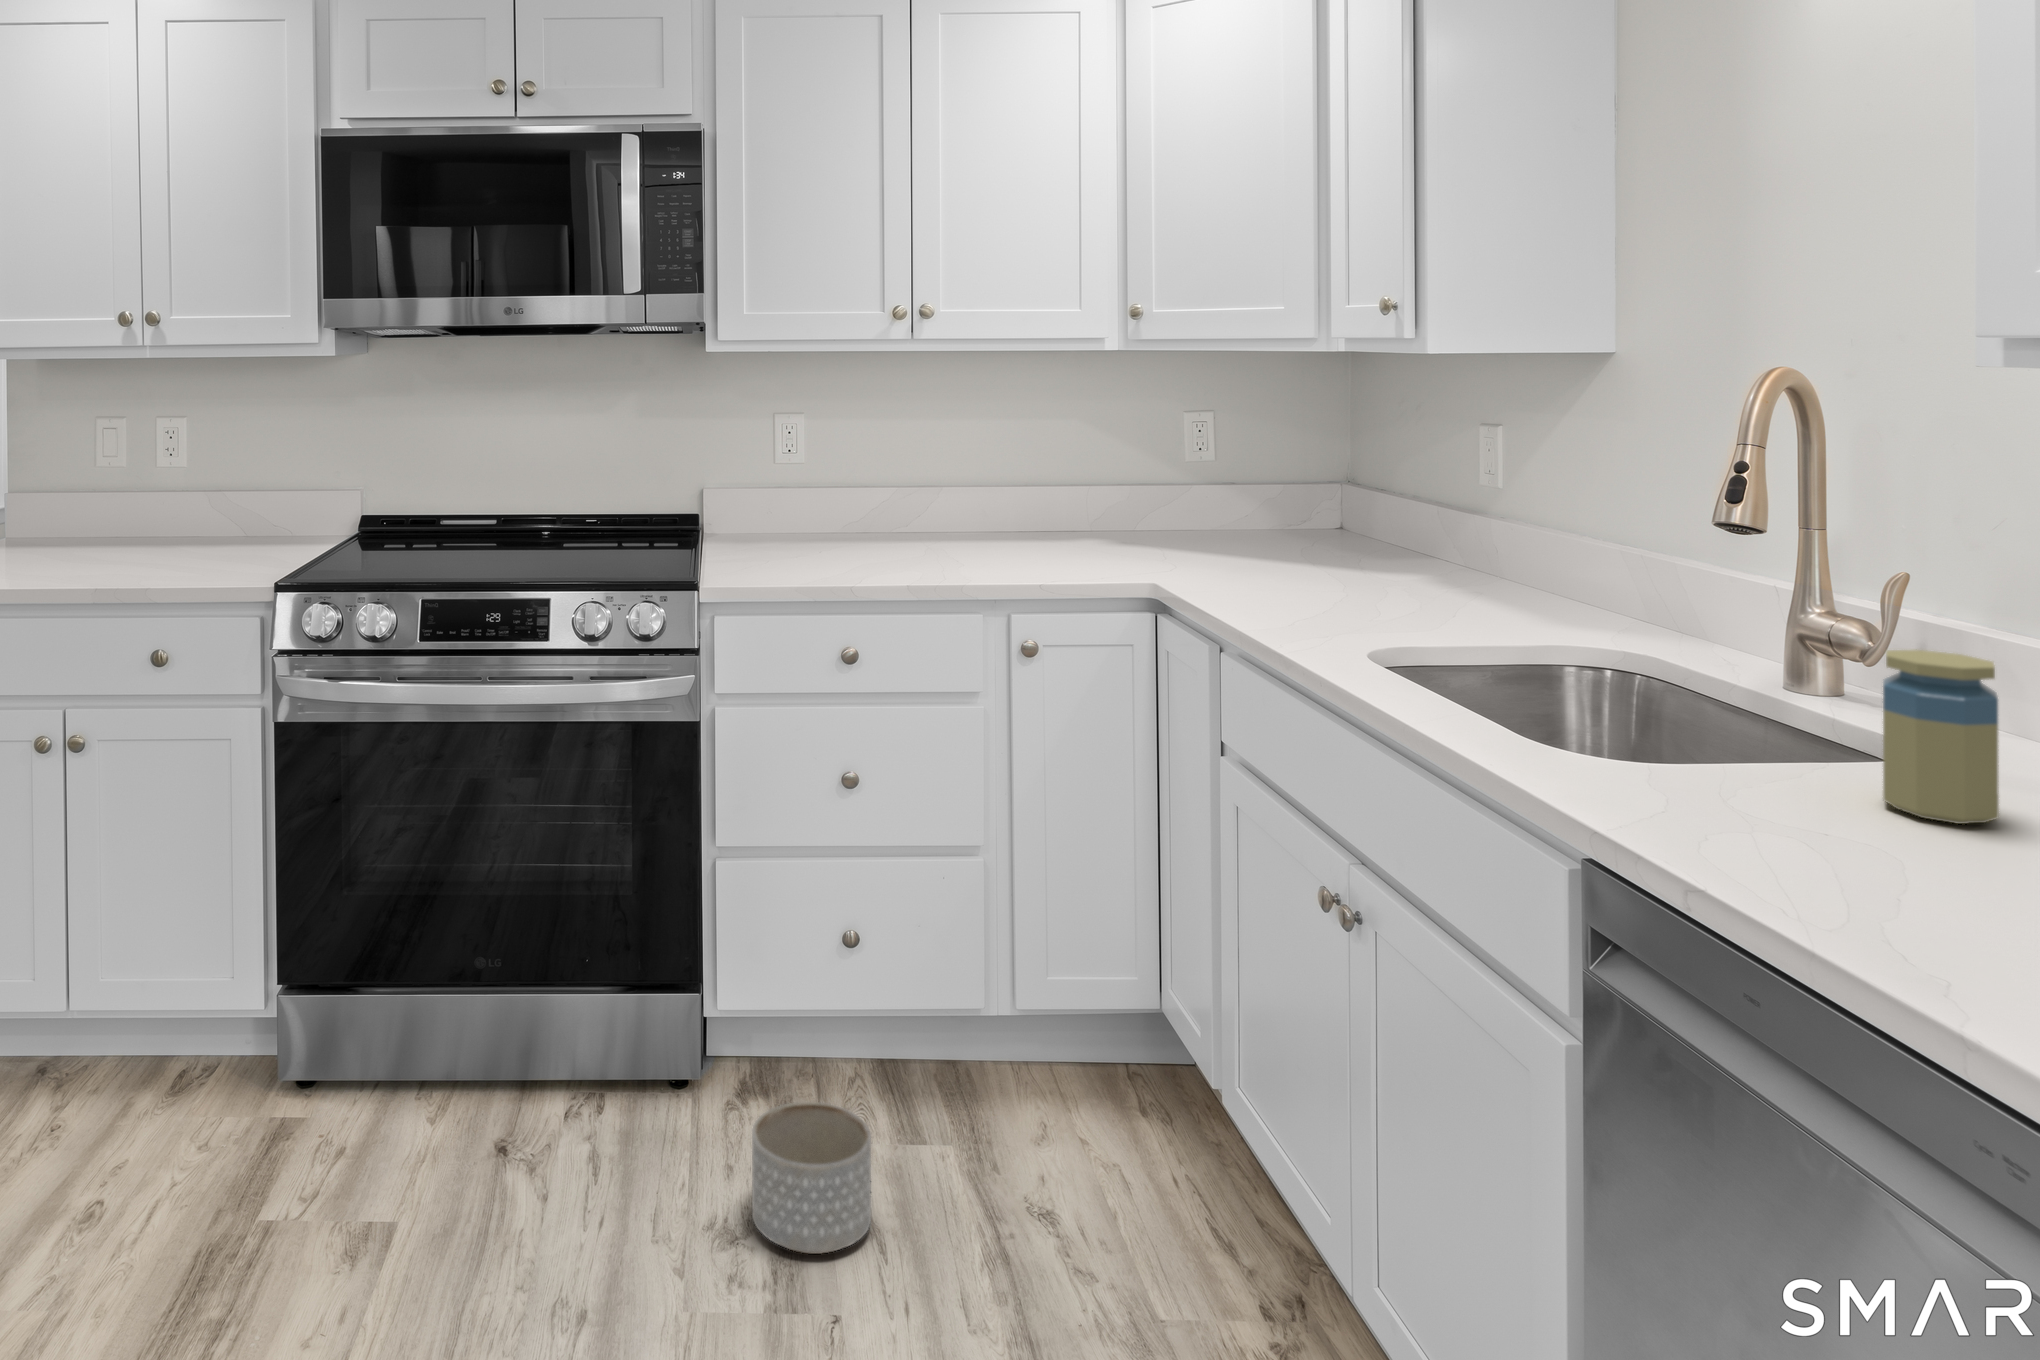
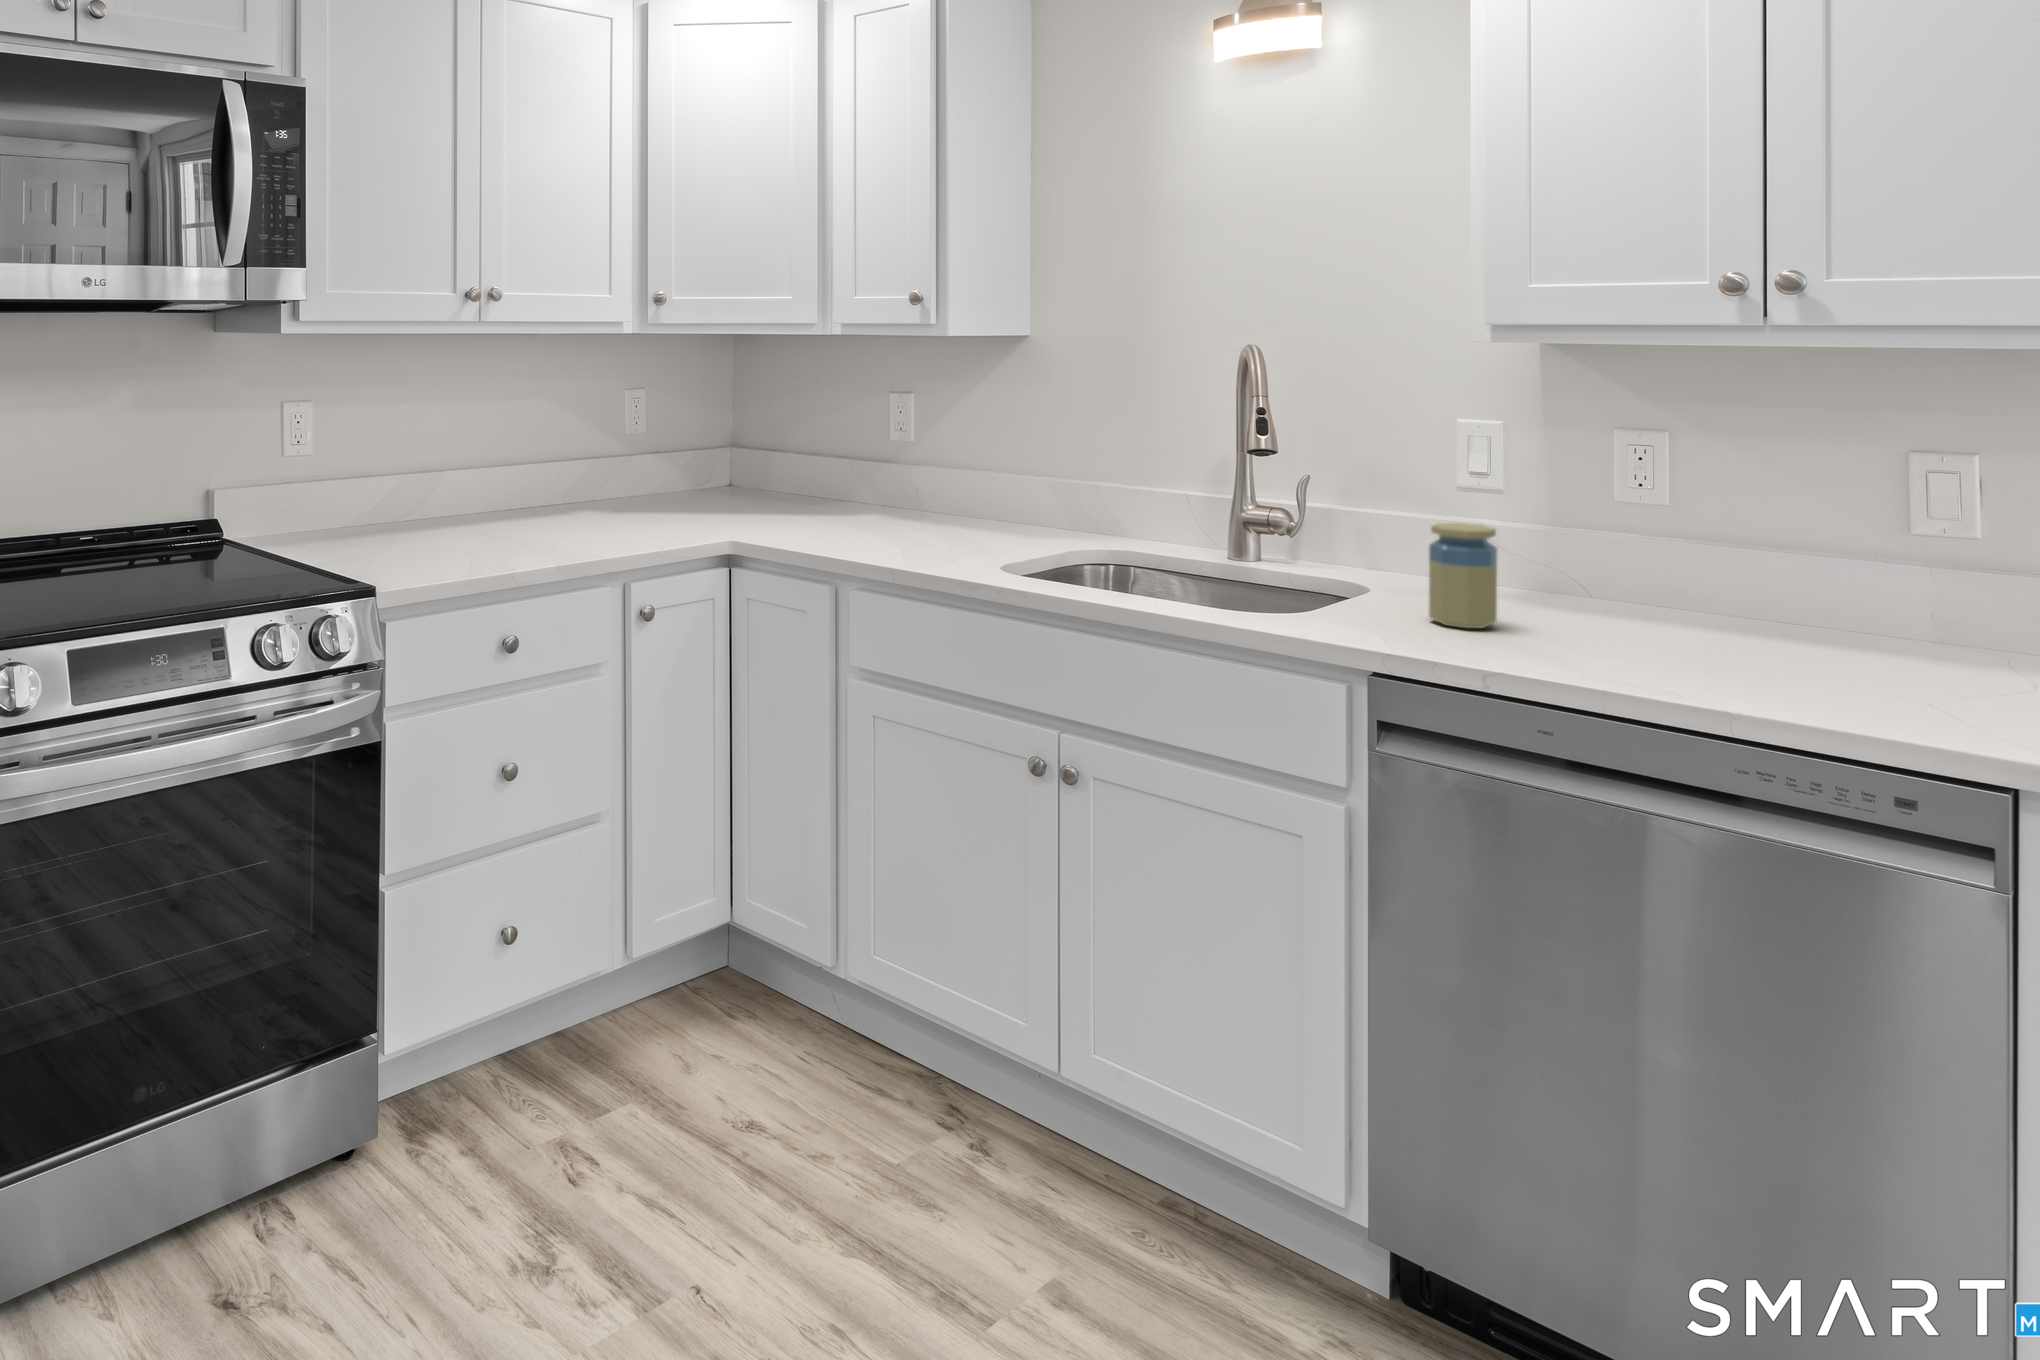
planter: present [752,1102,871,1254] -> none [535,1099,655,1254]

